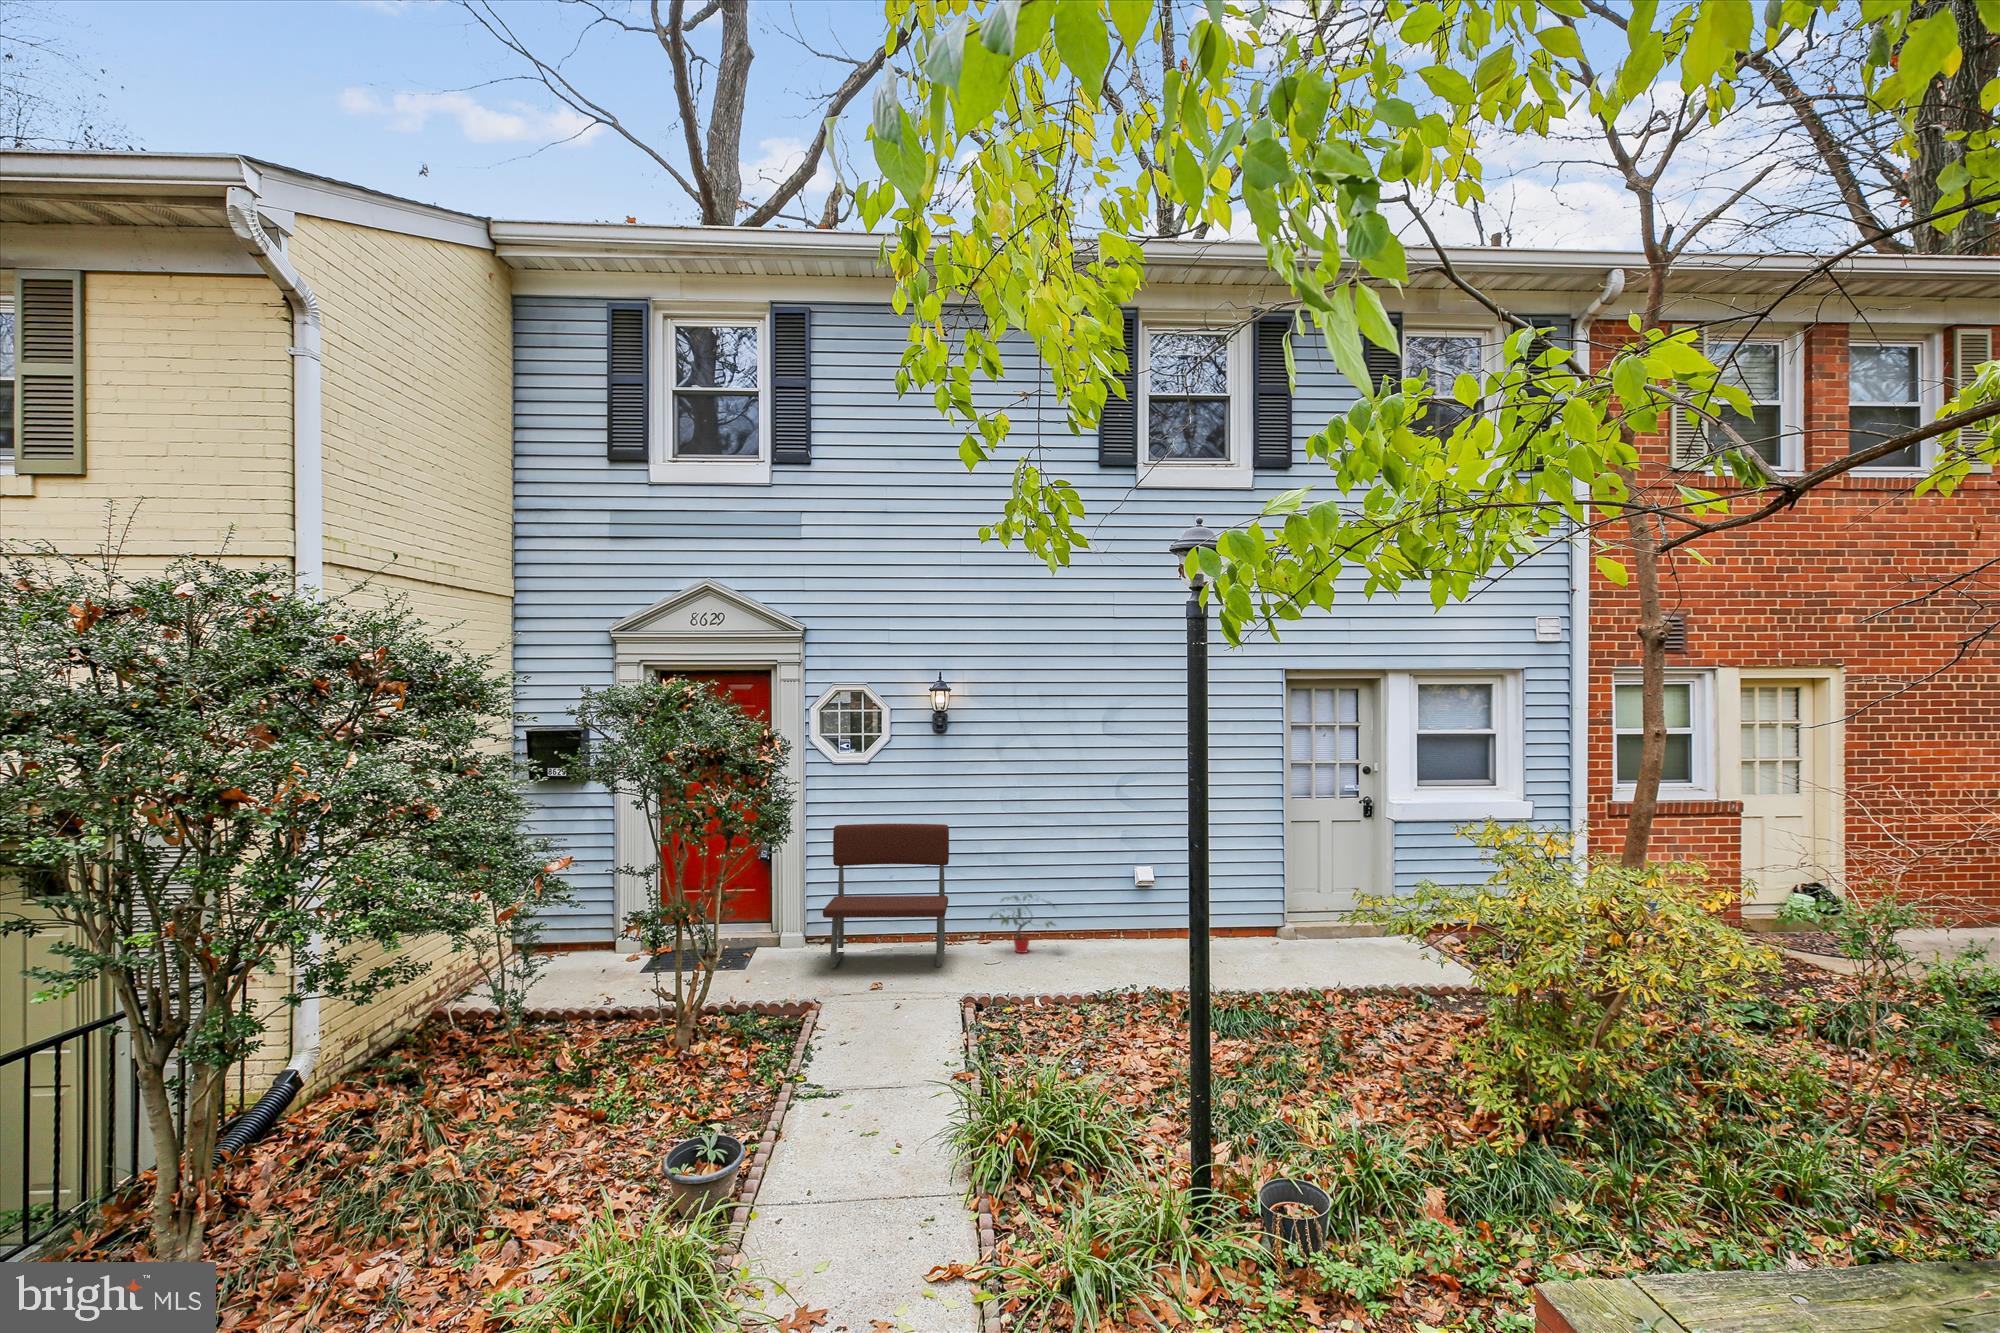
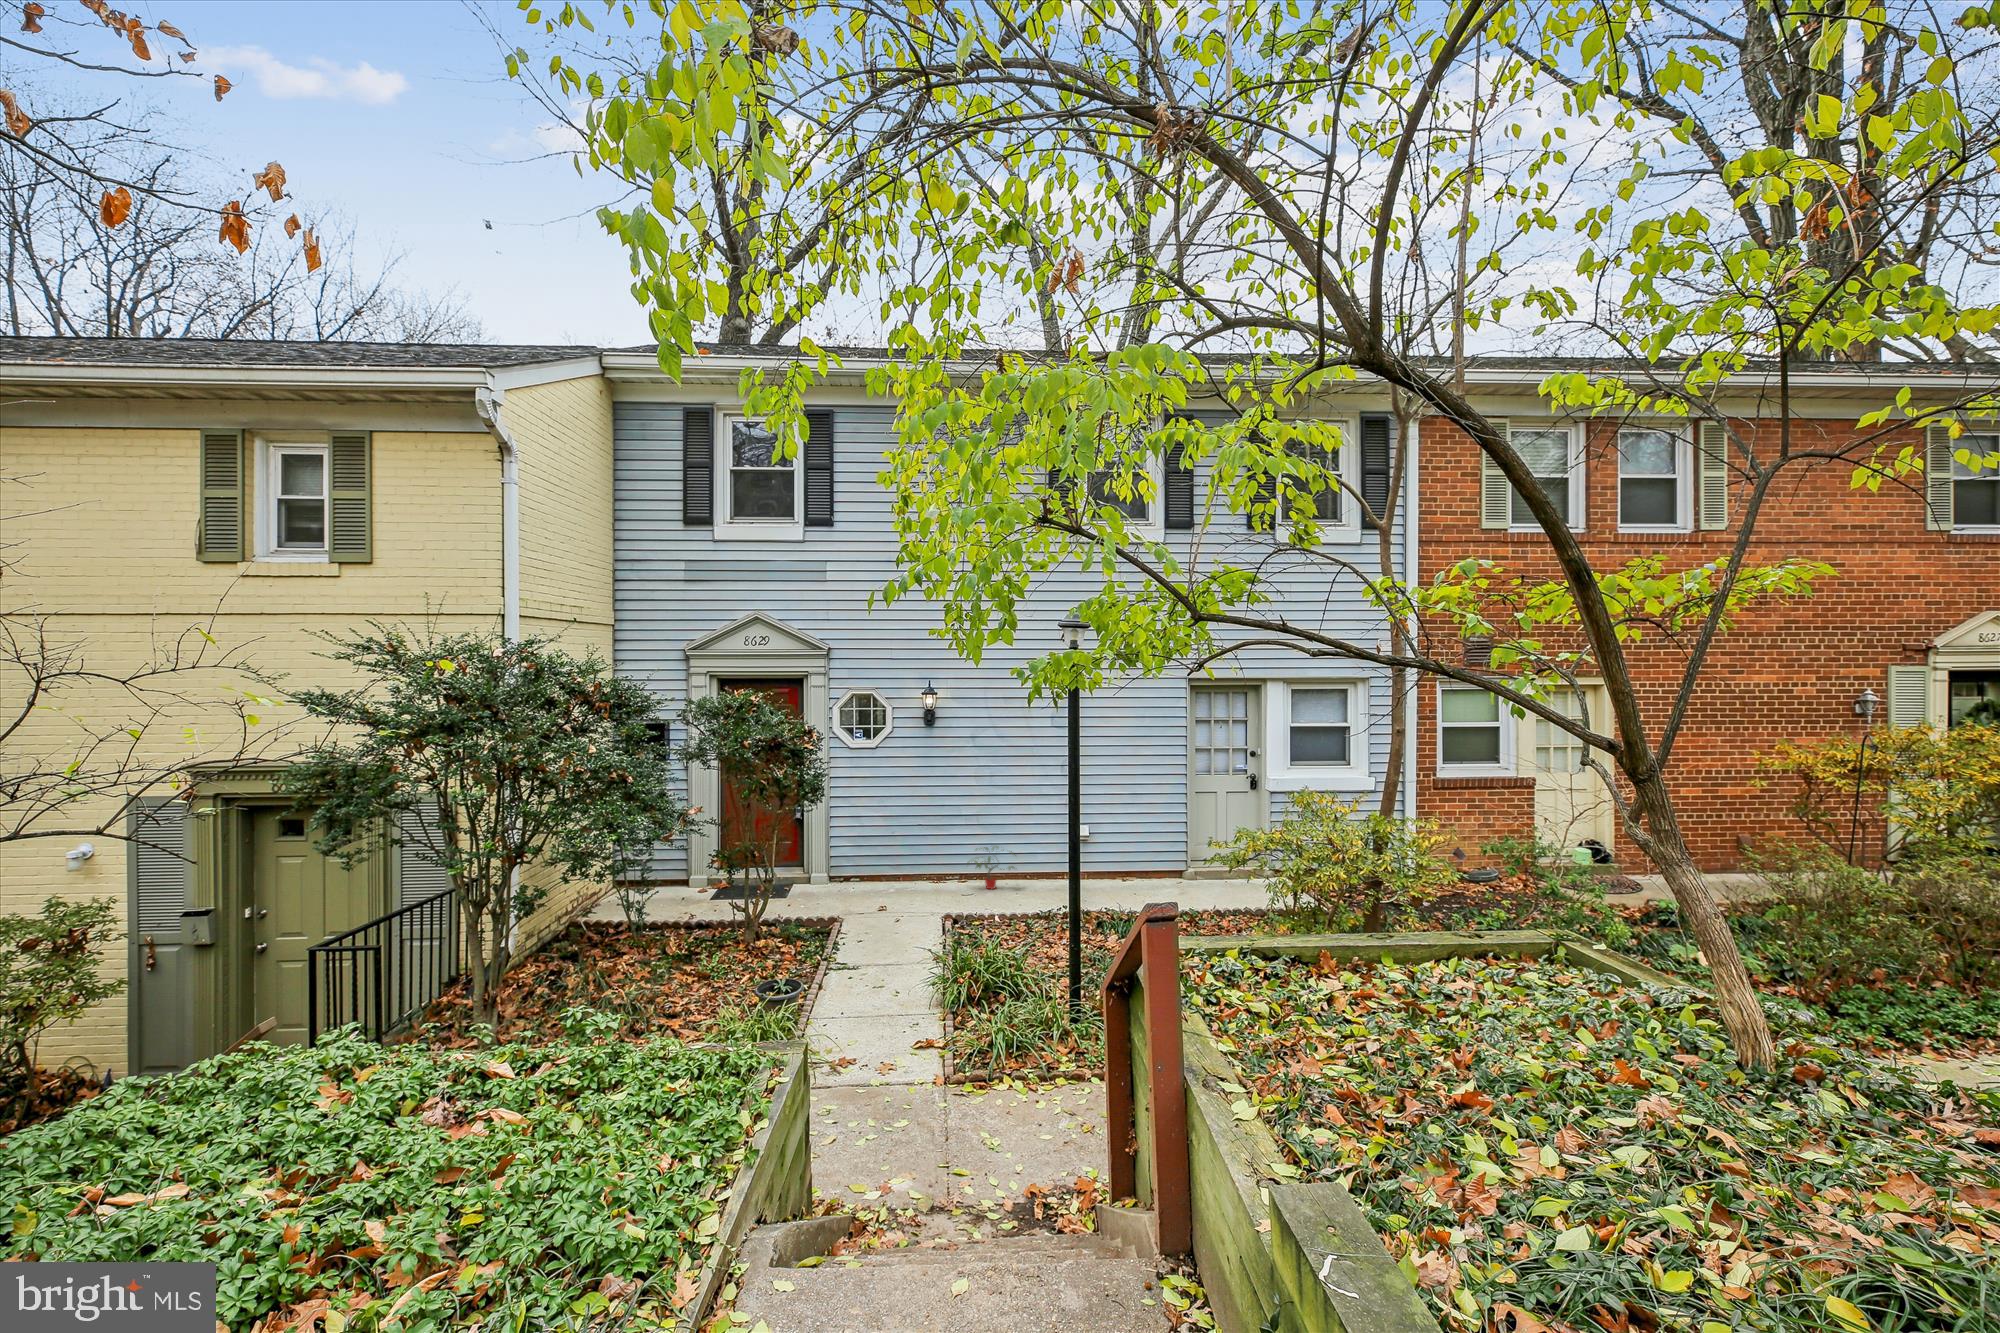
bench: present [823,824,949,968] -> none [844,794,937,898]

